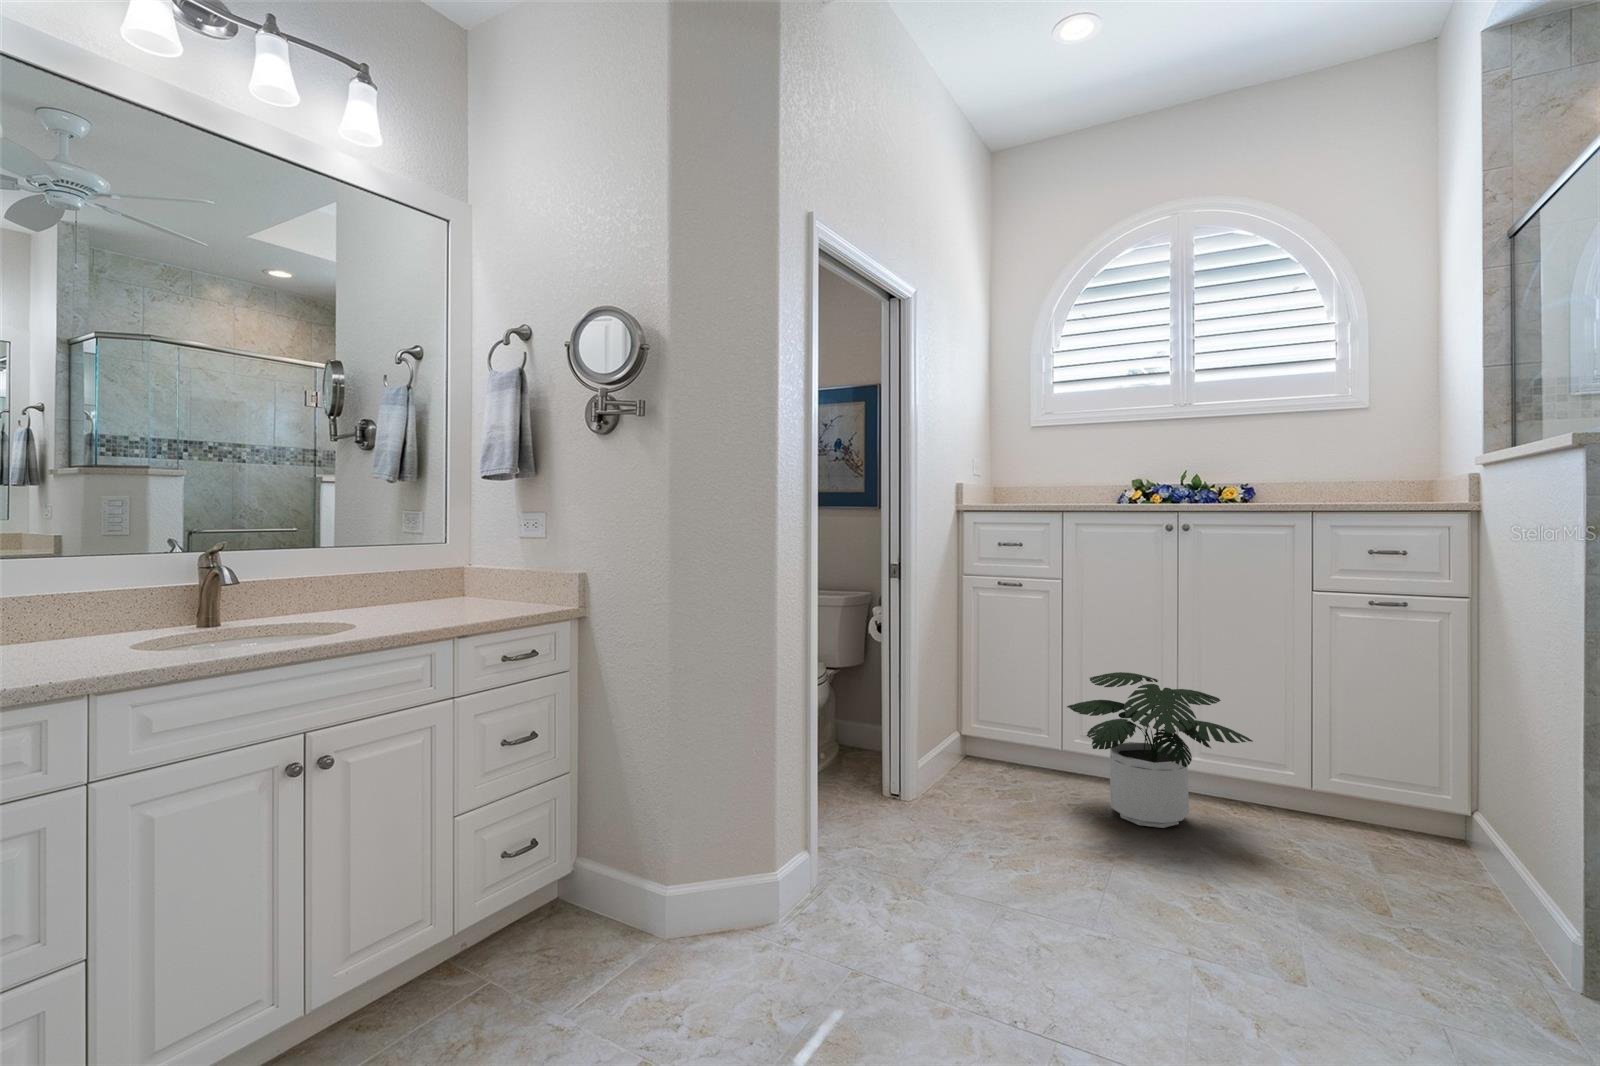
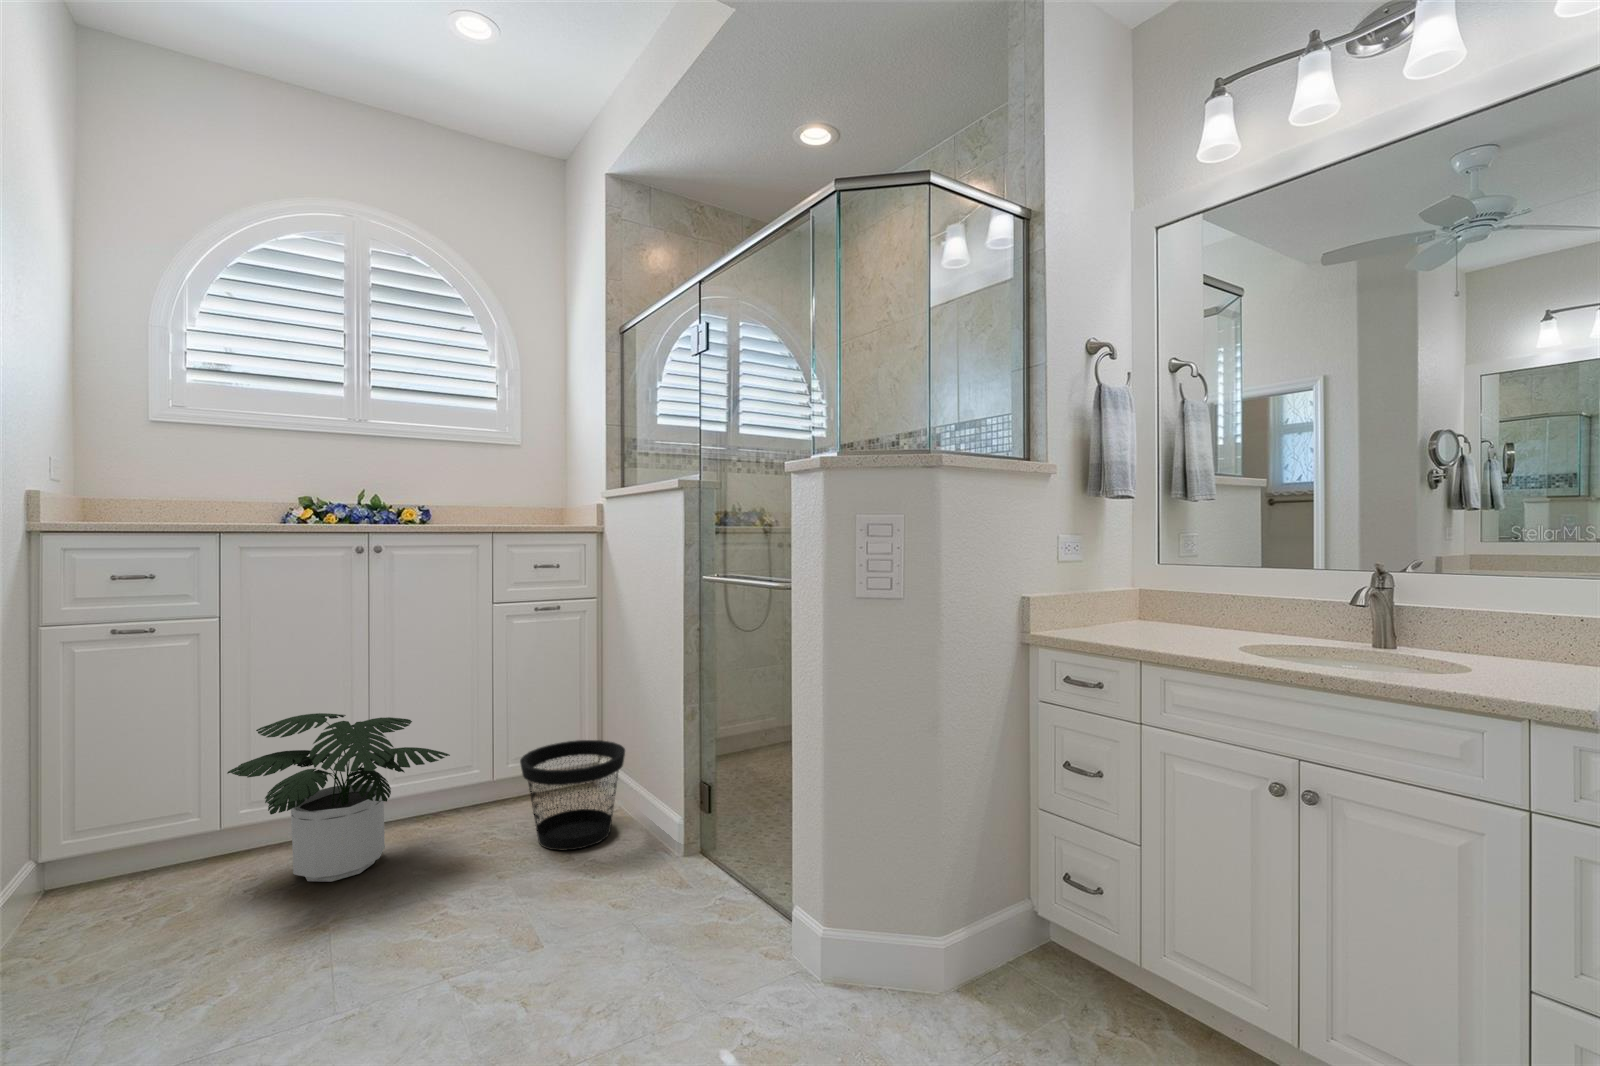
wastebasket: none [1335,764,1492,901] -> present [520,740,625,850]

